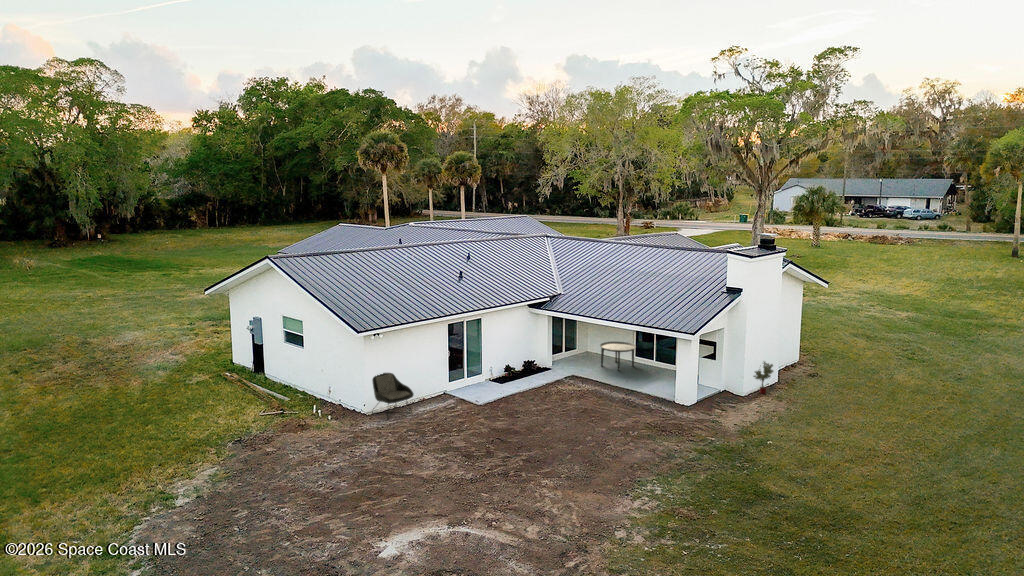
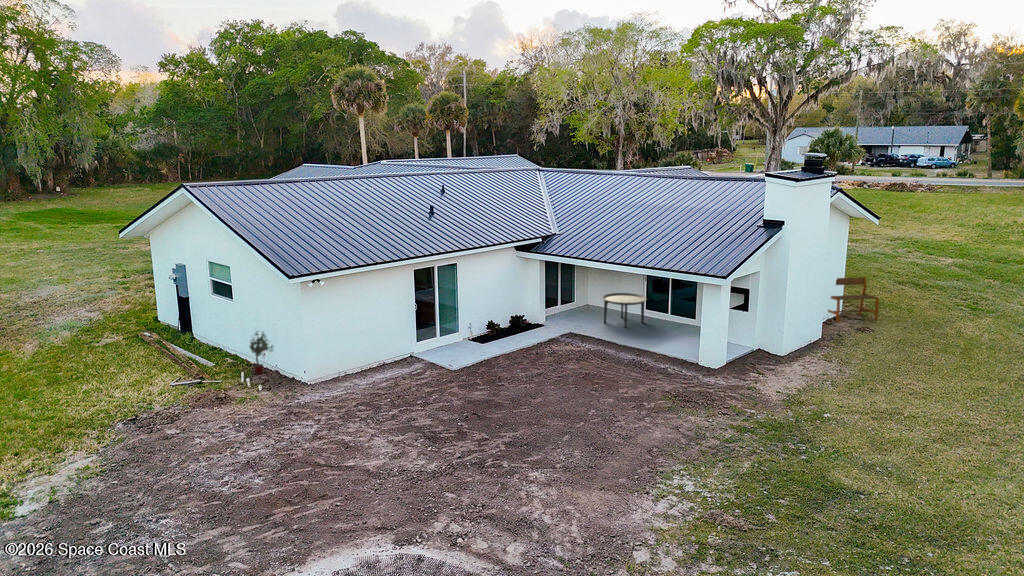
bench: none [785,330,829,367] -> present [828,277,879,322]
potted tree: present [754,362,773,394] -> present [249,331,274,374]
lounge chair: present [372,373,414,420] -> none [314,331,367,391]

